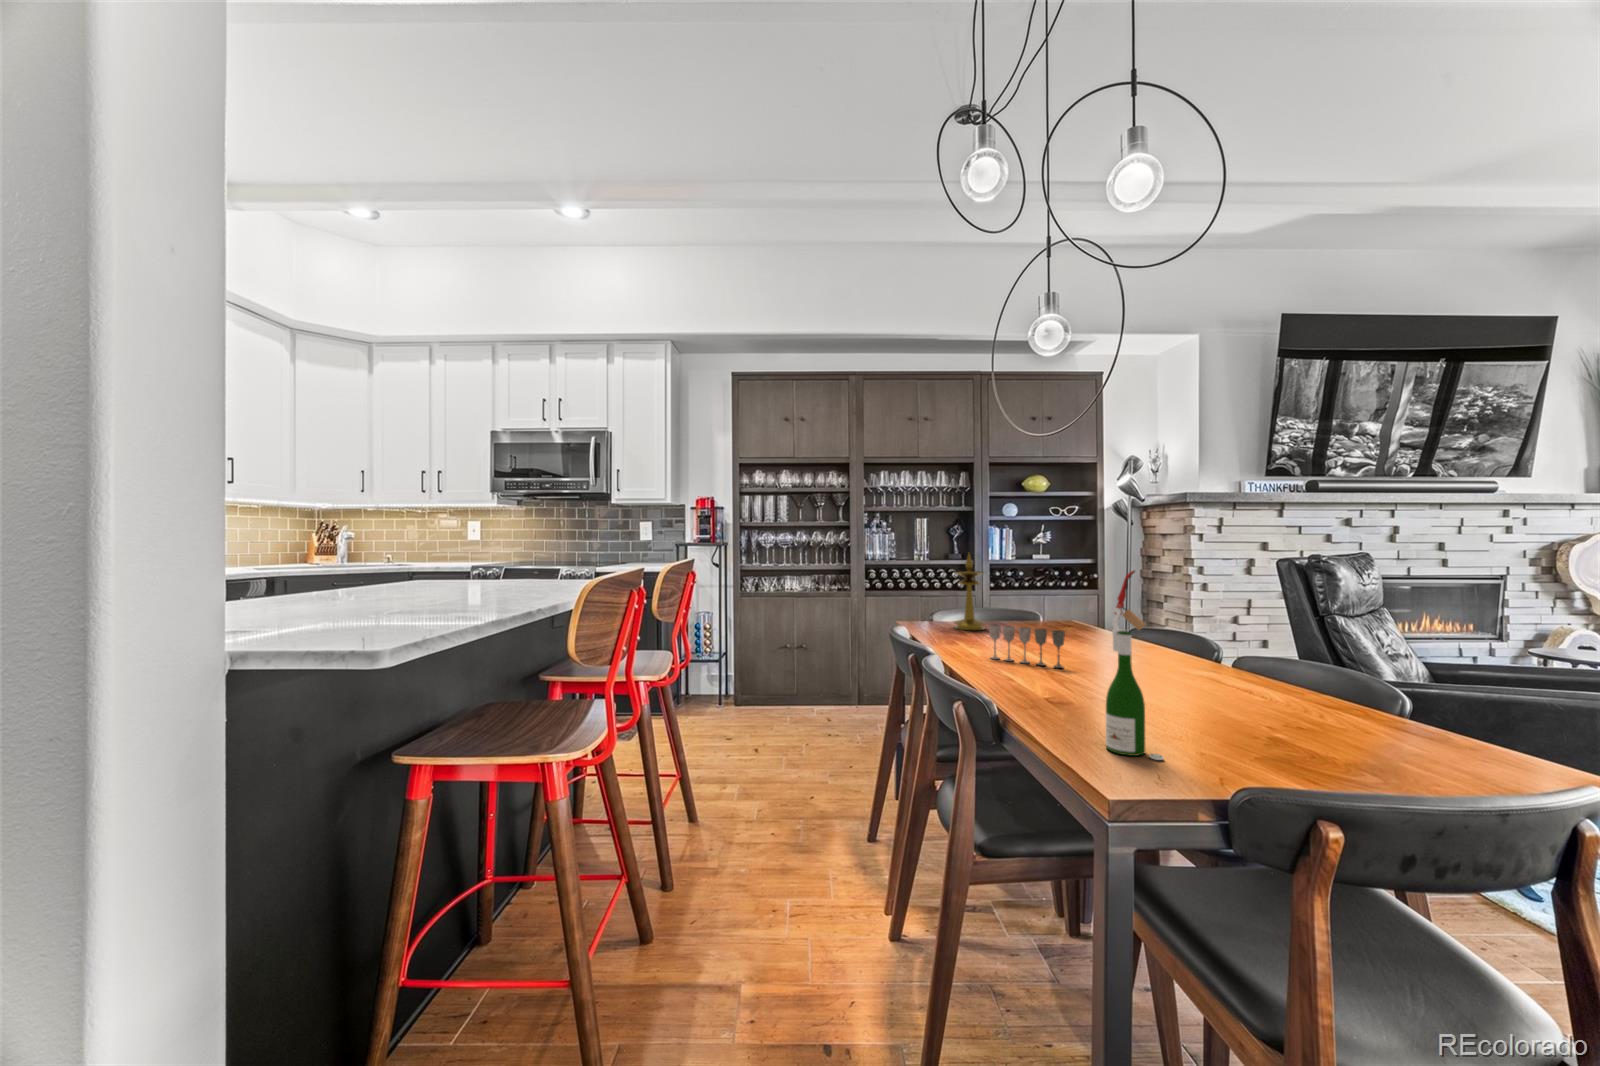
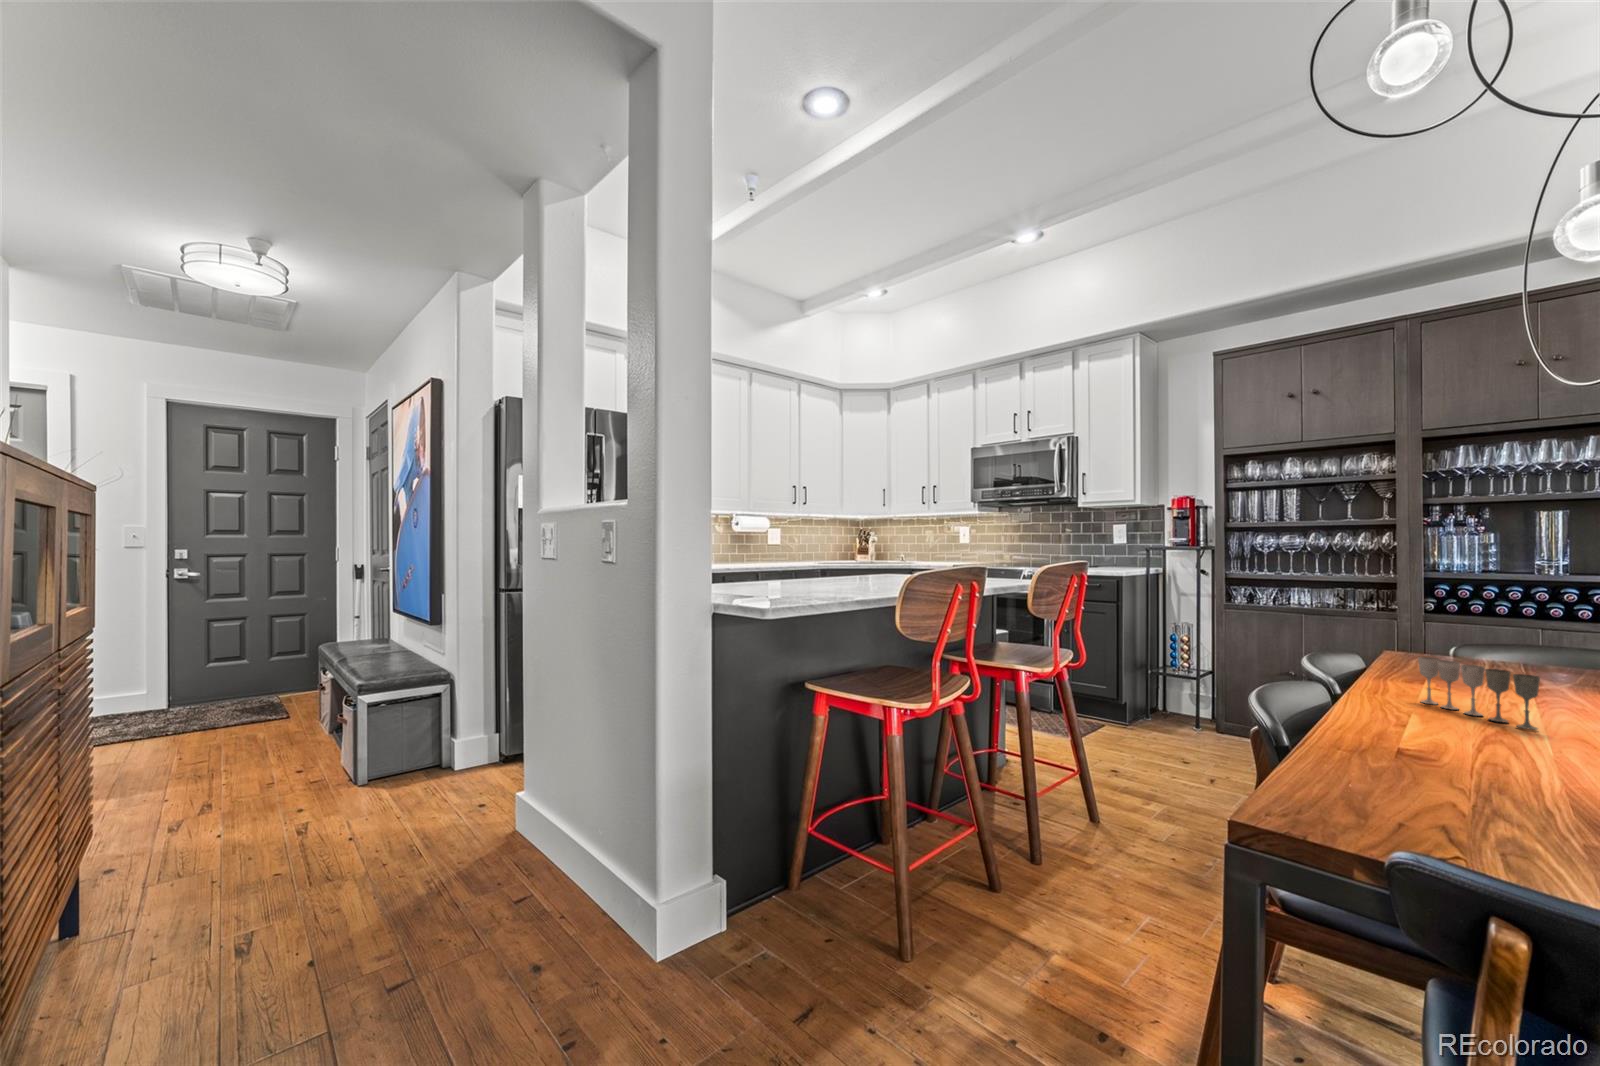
candlestick: present [954,553,985,630] -> none [1454,561,1522,674]
wine bottle: present [1106,571,1164,760] -> none [1337,581,1407,824]

